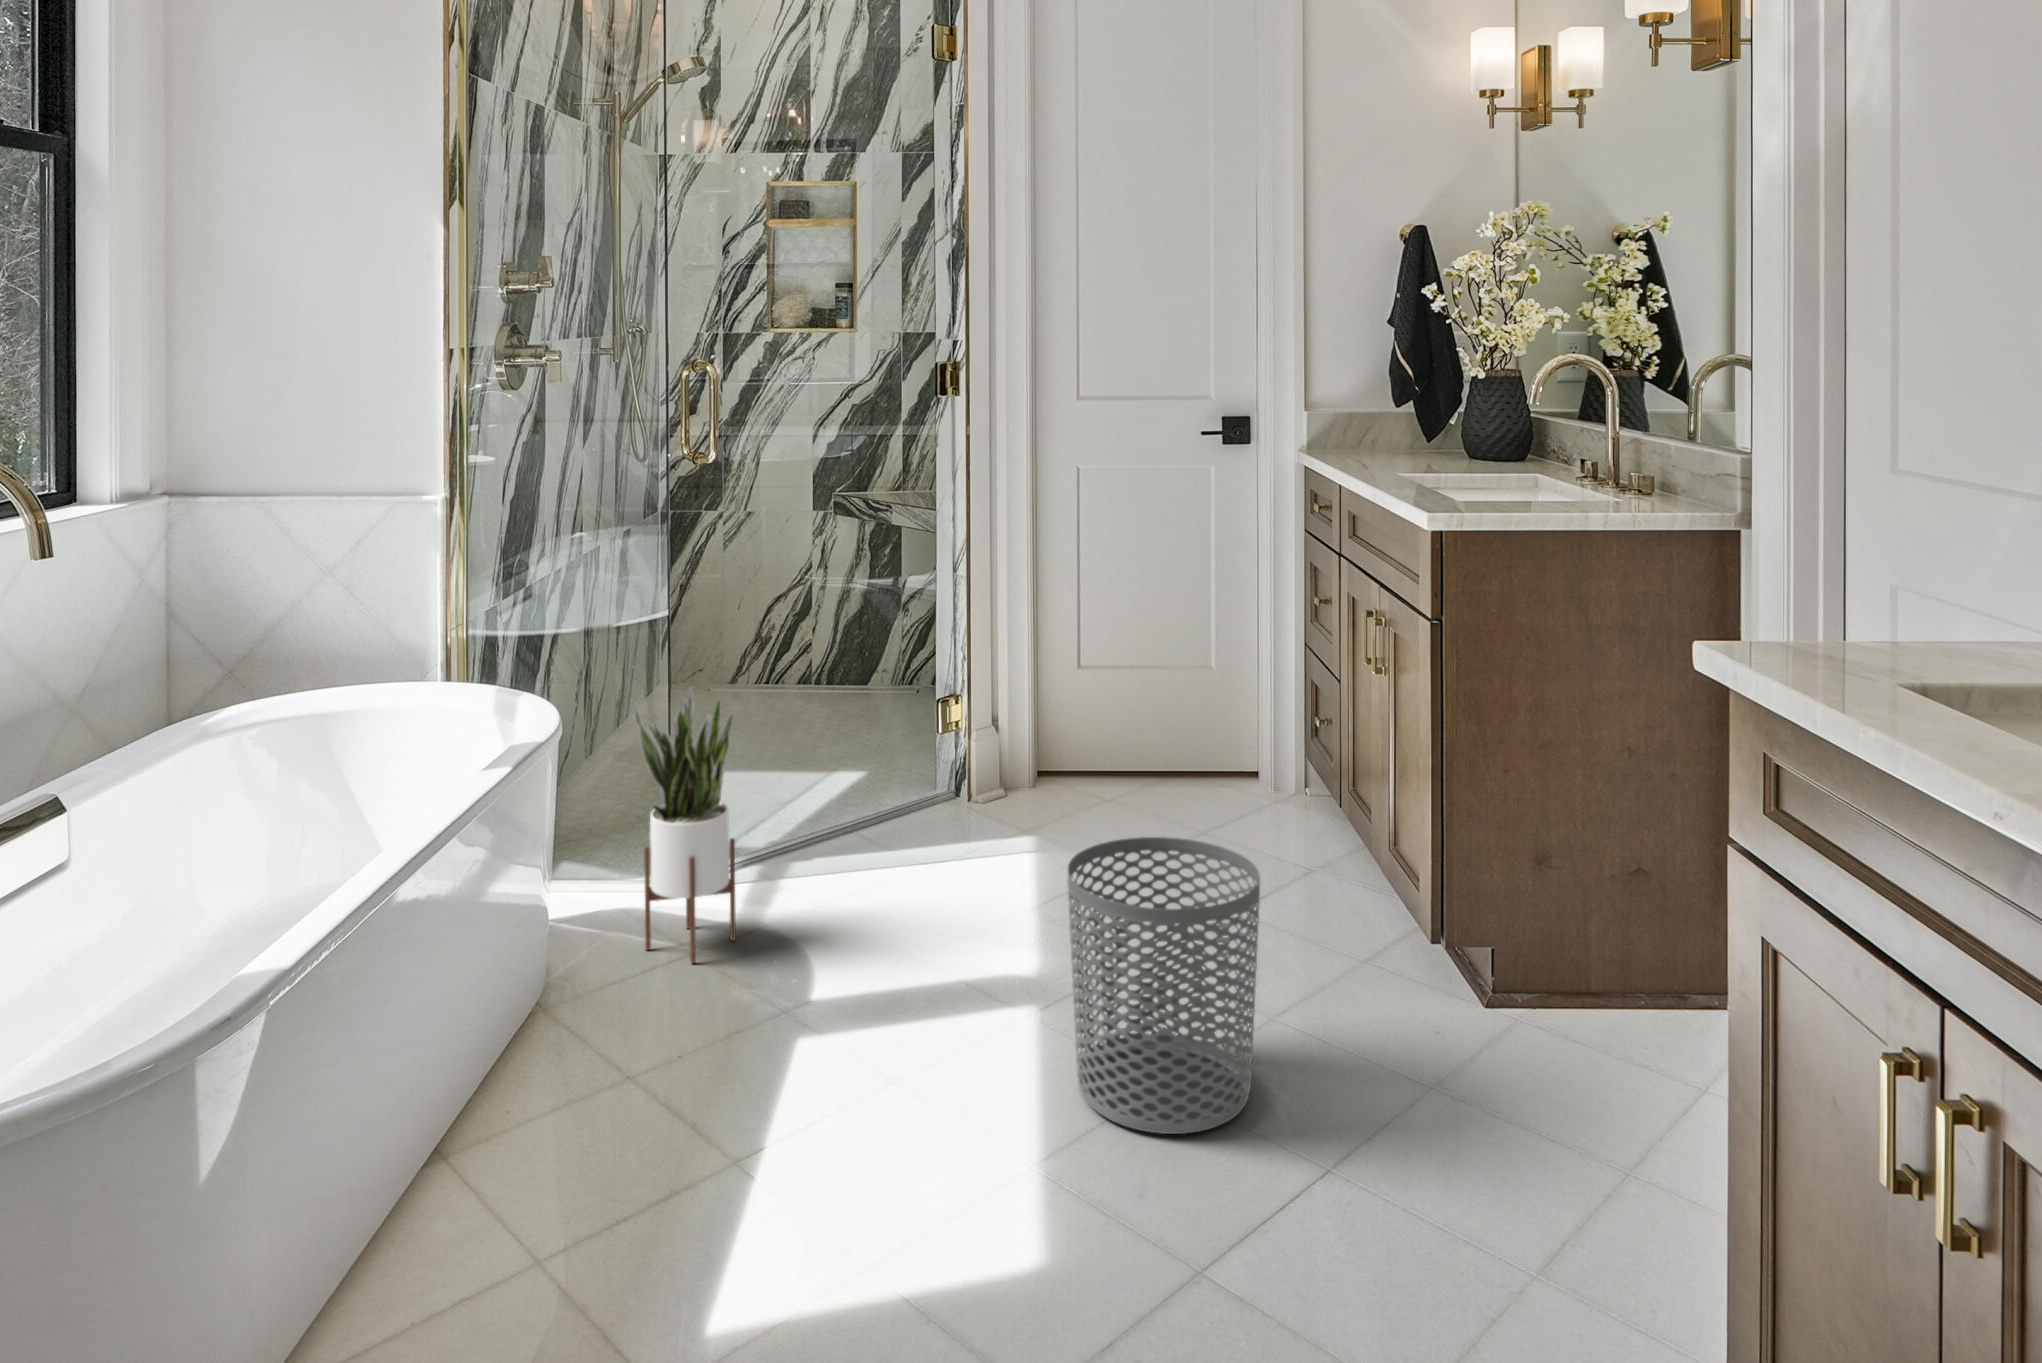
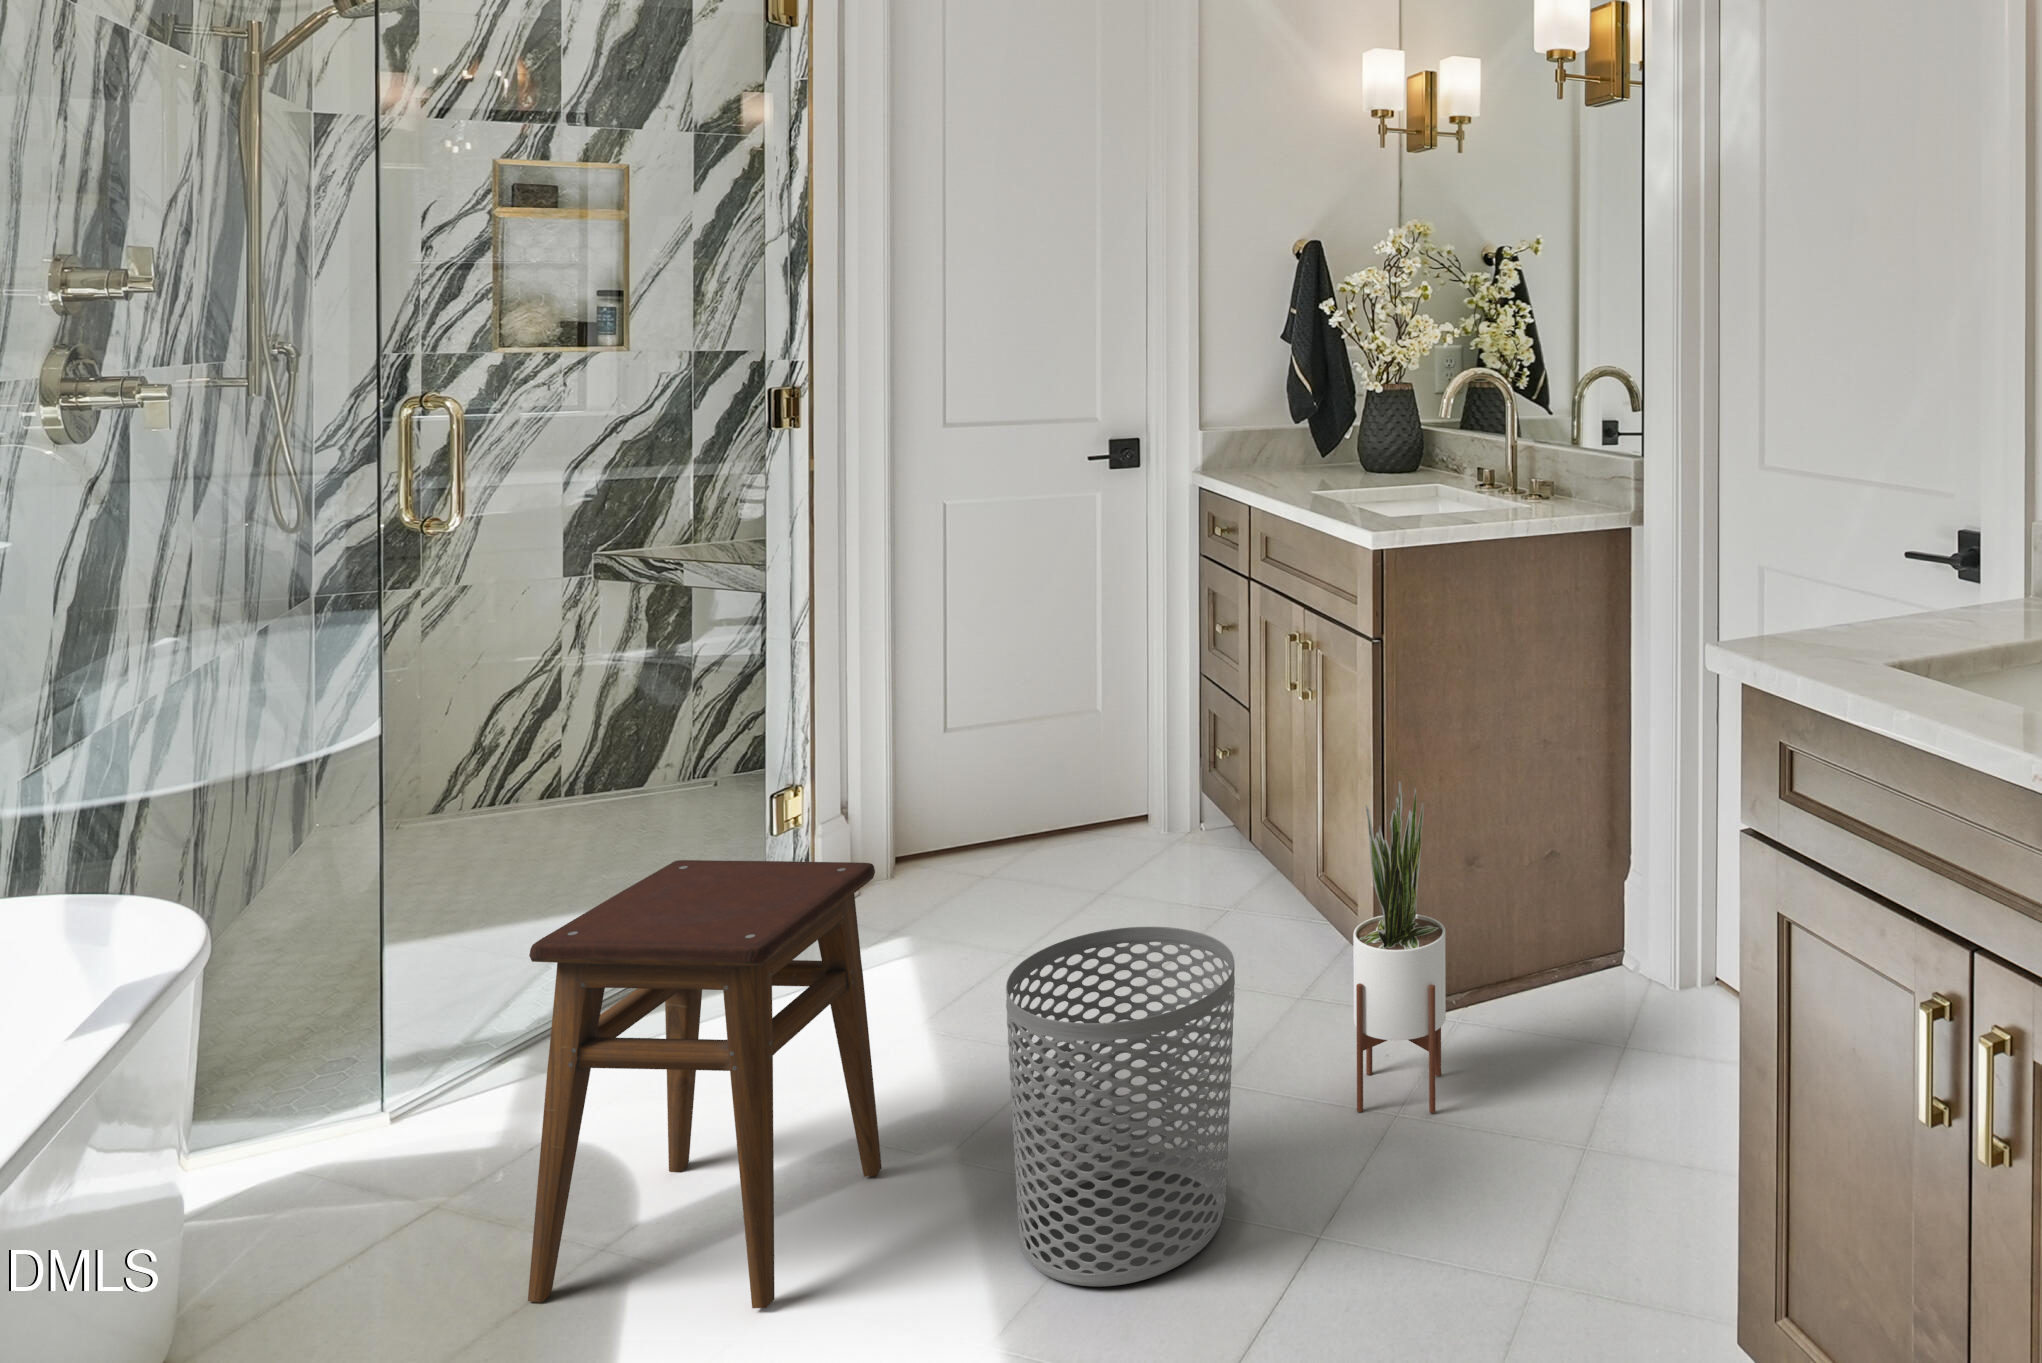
potted plant: present [631,687,736,963] -> present [1353,782,1446,1113]
stool: none [743,728,987,1075] -> present [528,860,882,1308]

